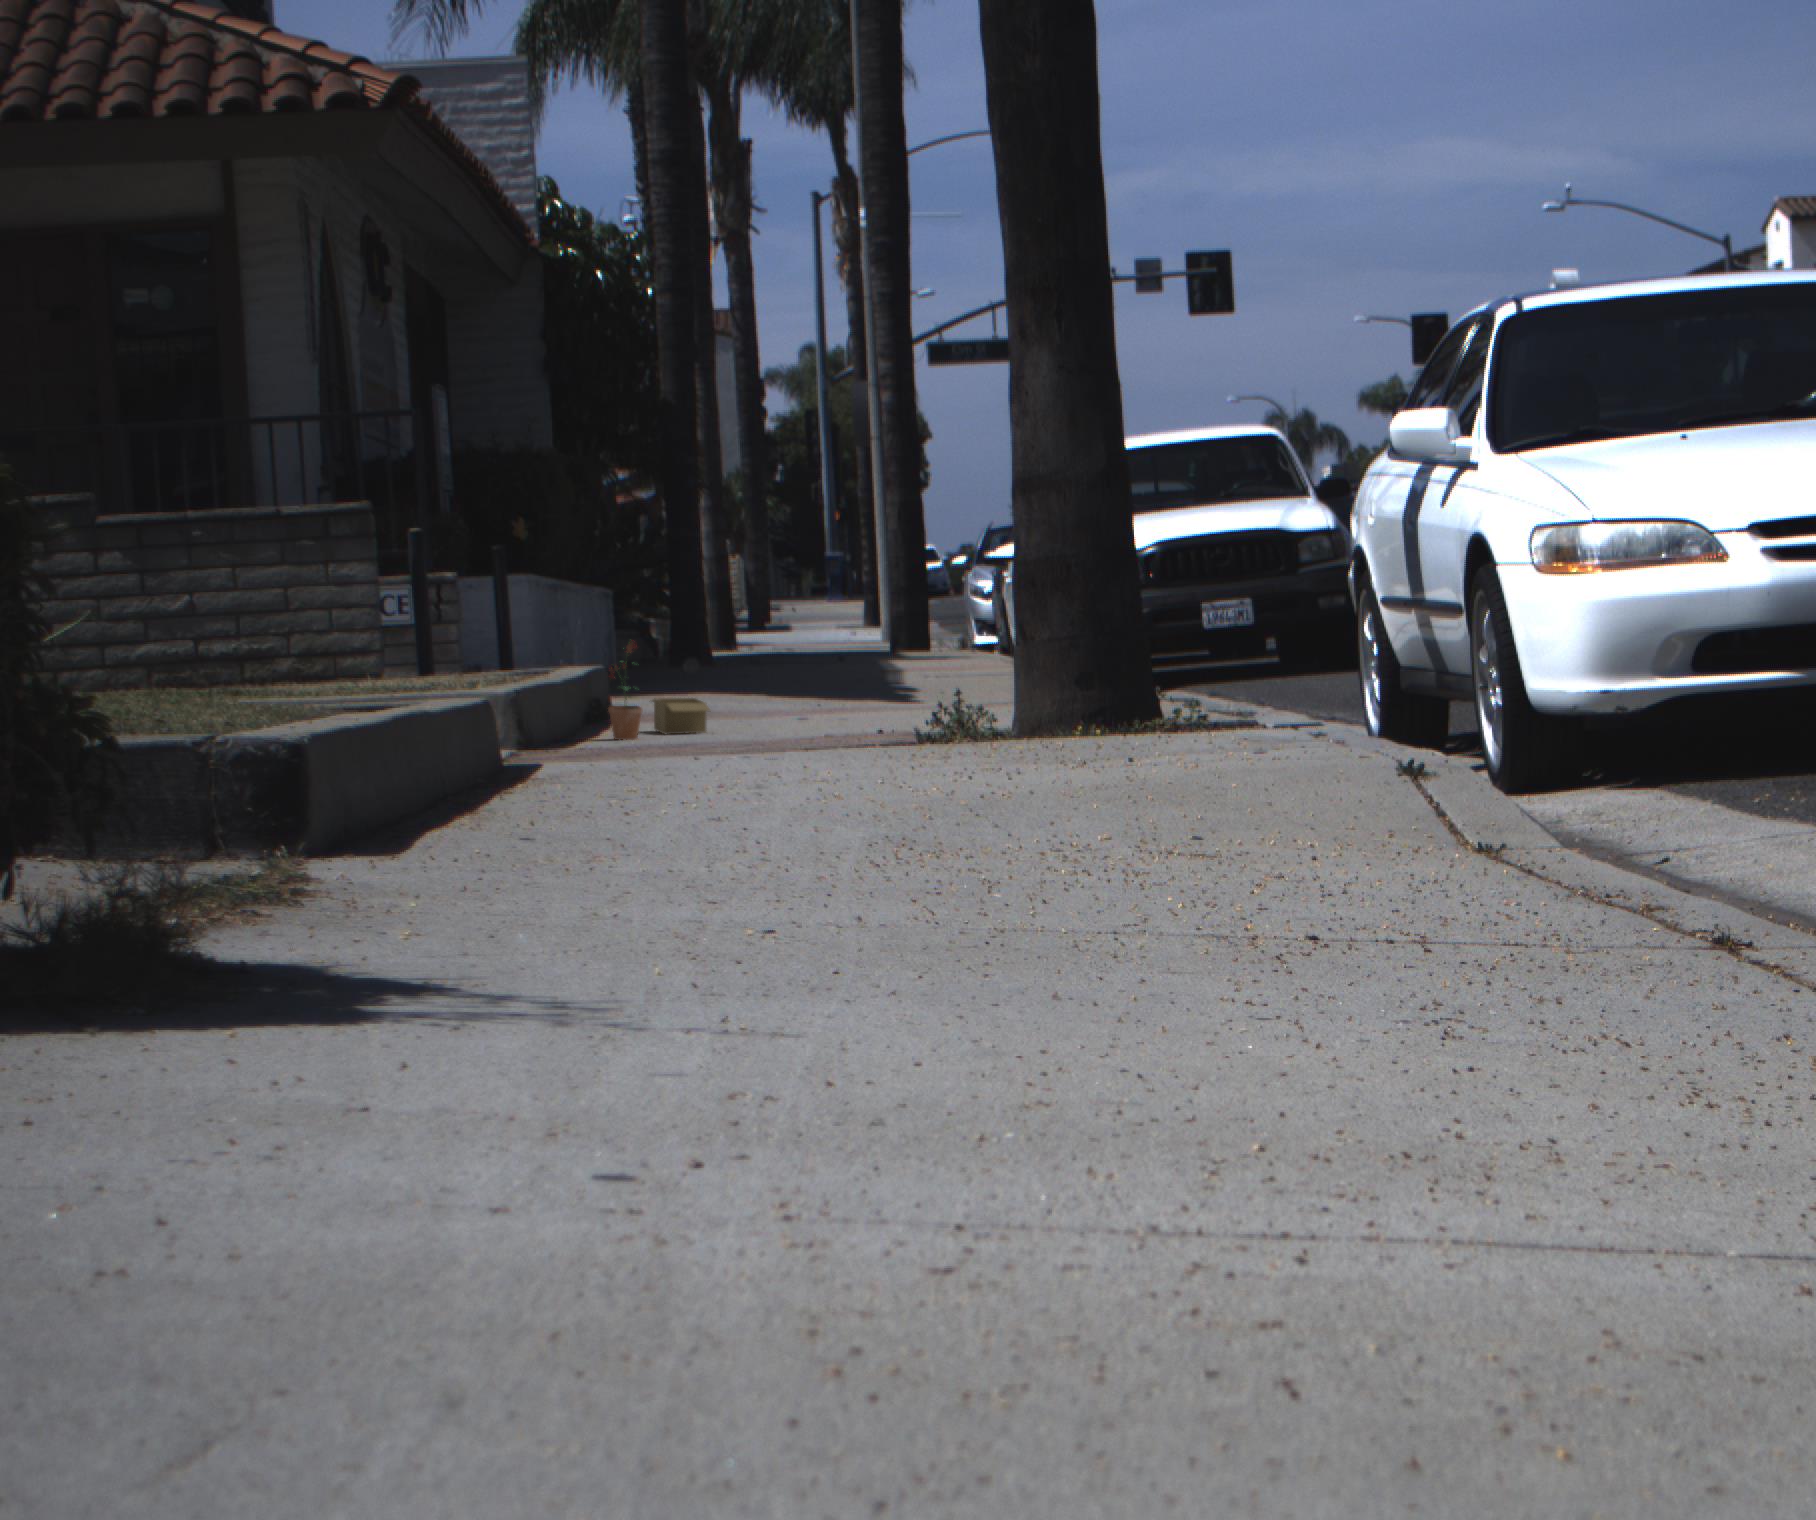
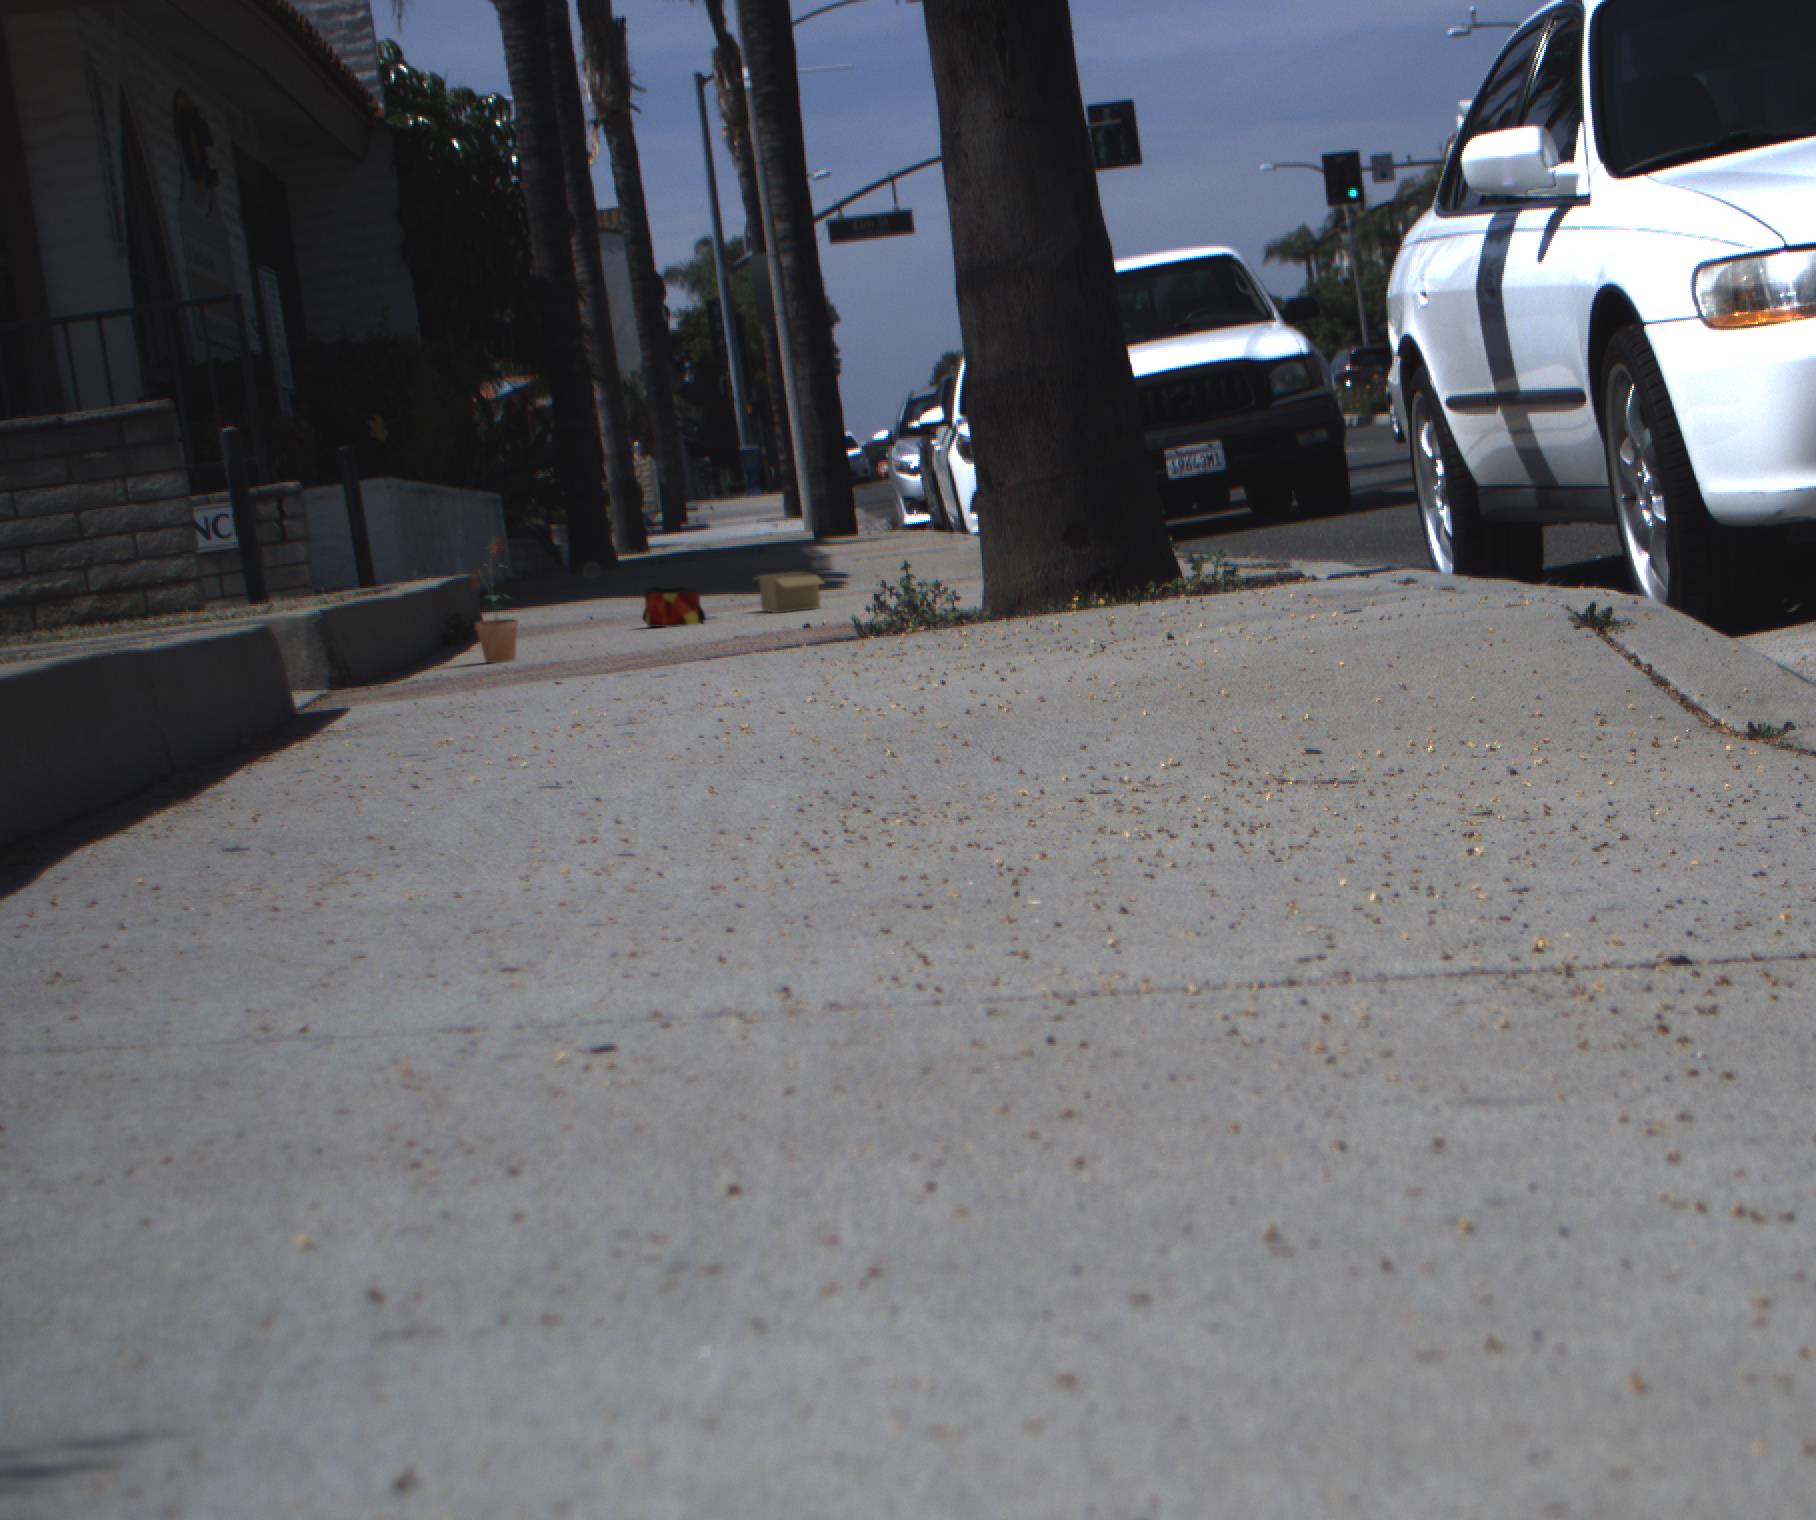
bag: none [738,689,791,725] -> present [642,587,706,627]
cardboard box: present [652,698,710,734] -> present [755,572,824,613]

